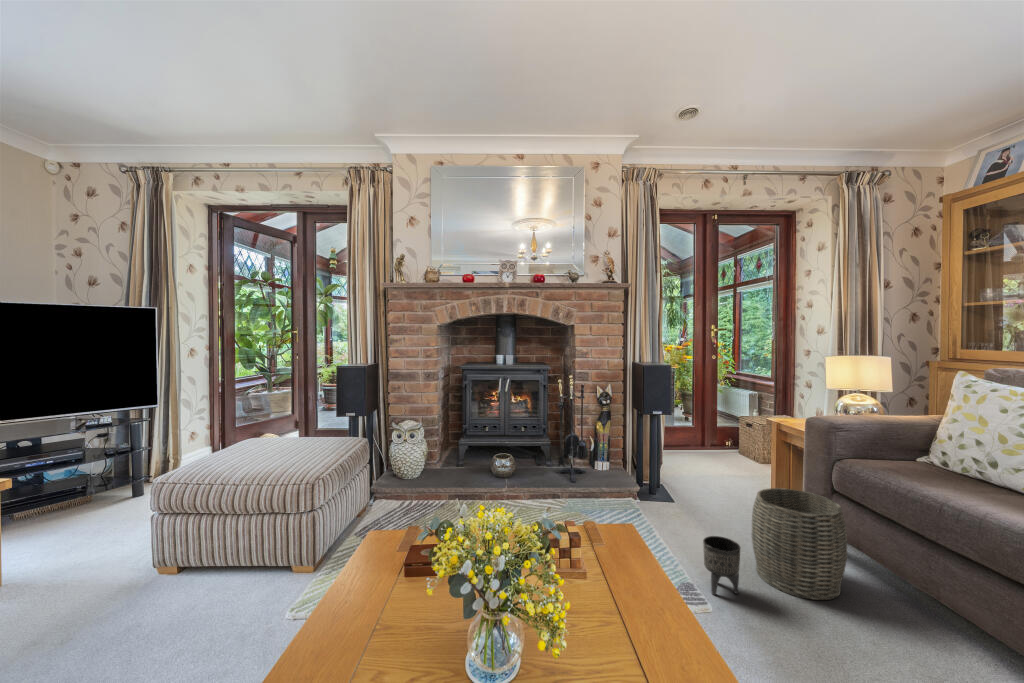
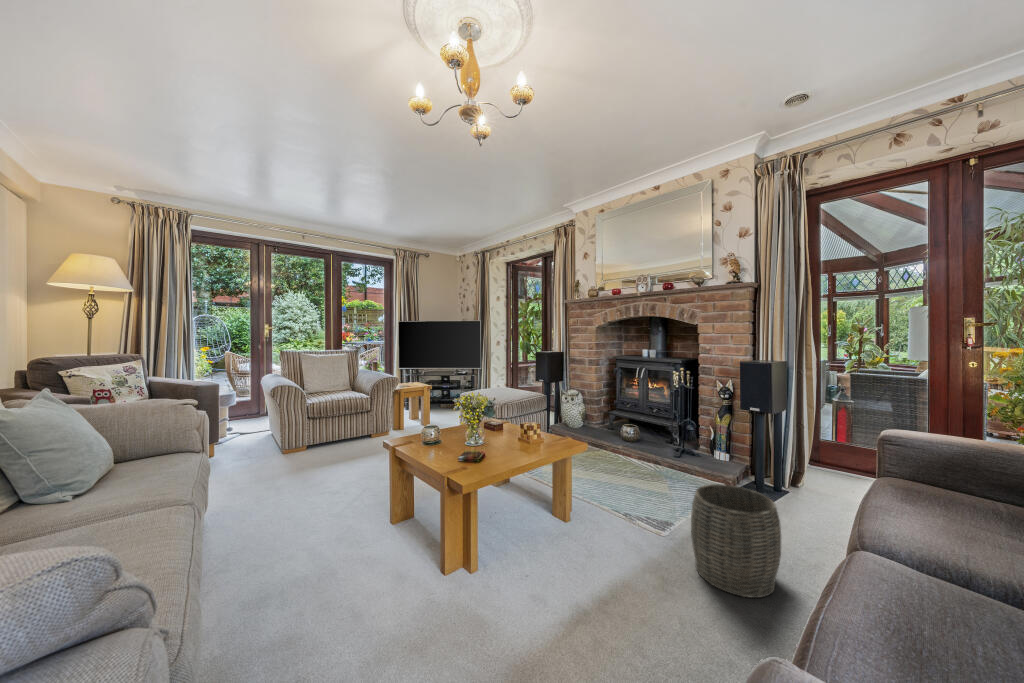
planter: present [703,536,741,595] -> none [632,501,661,551]

